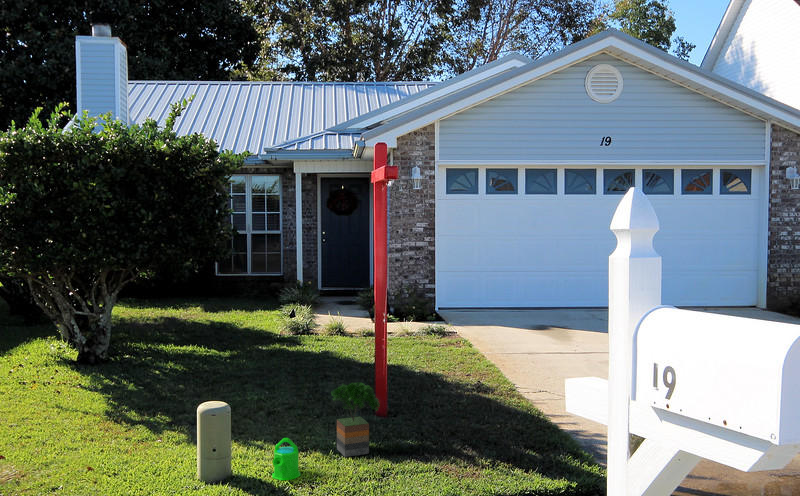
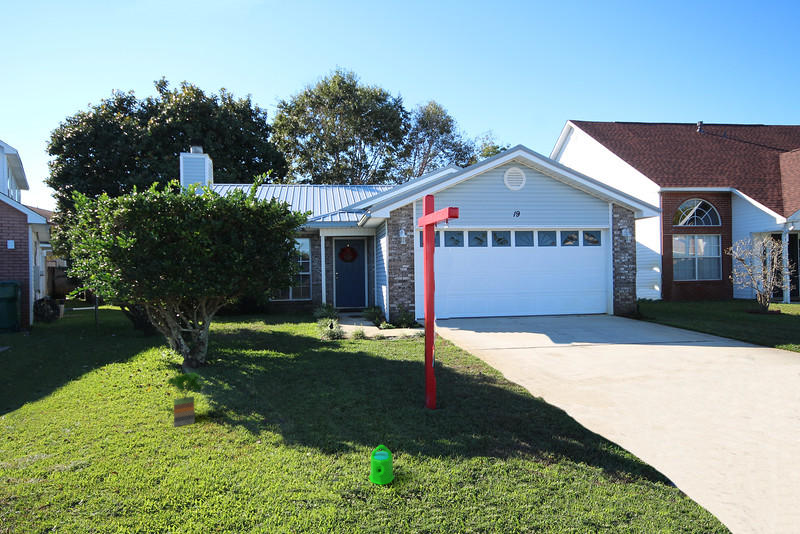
potted tree: present [331,382,380,457] -> present [167,373,203,427]

